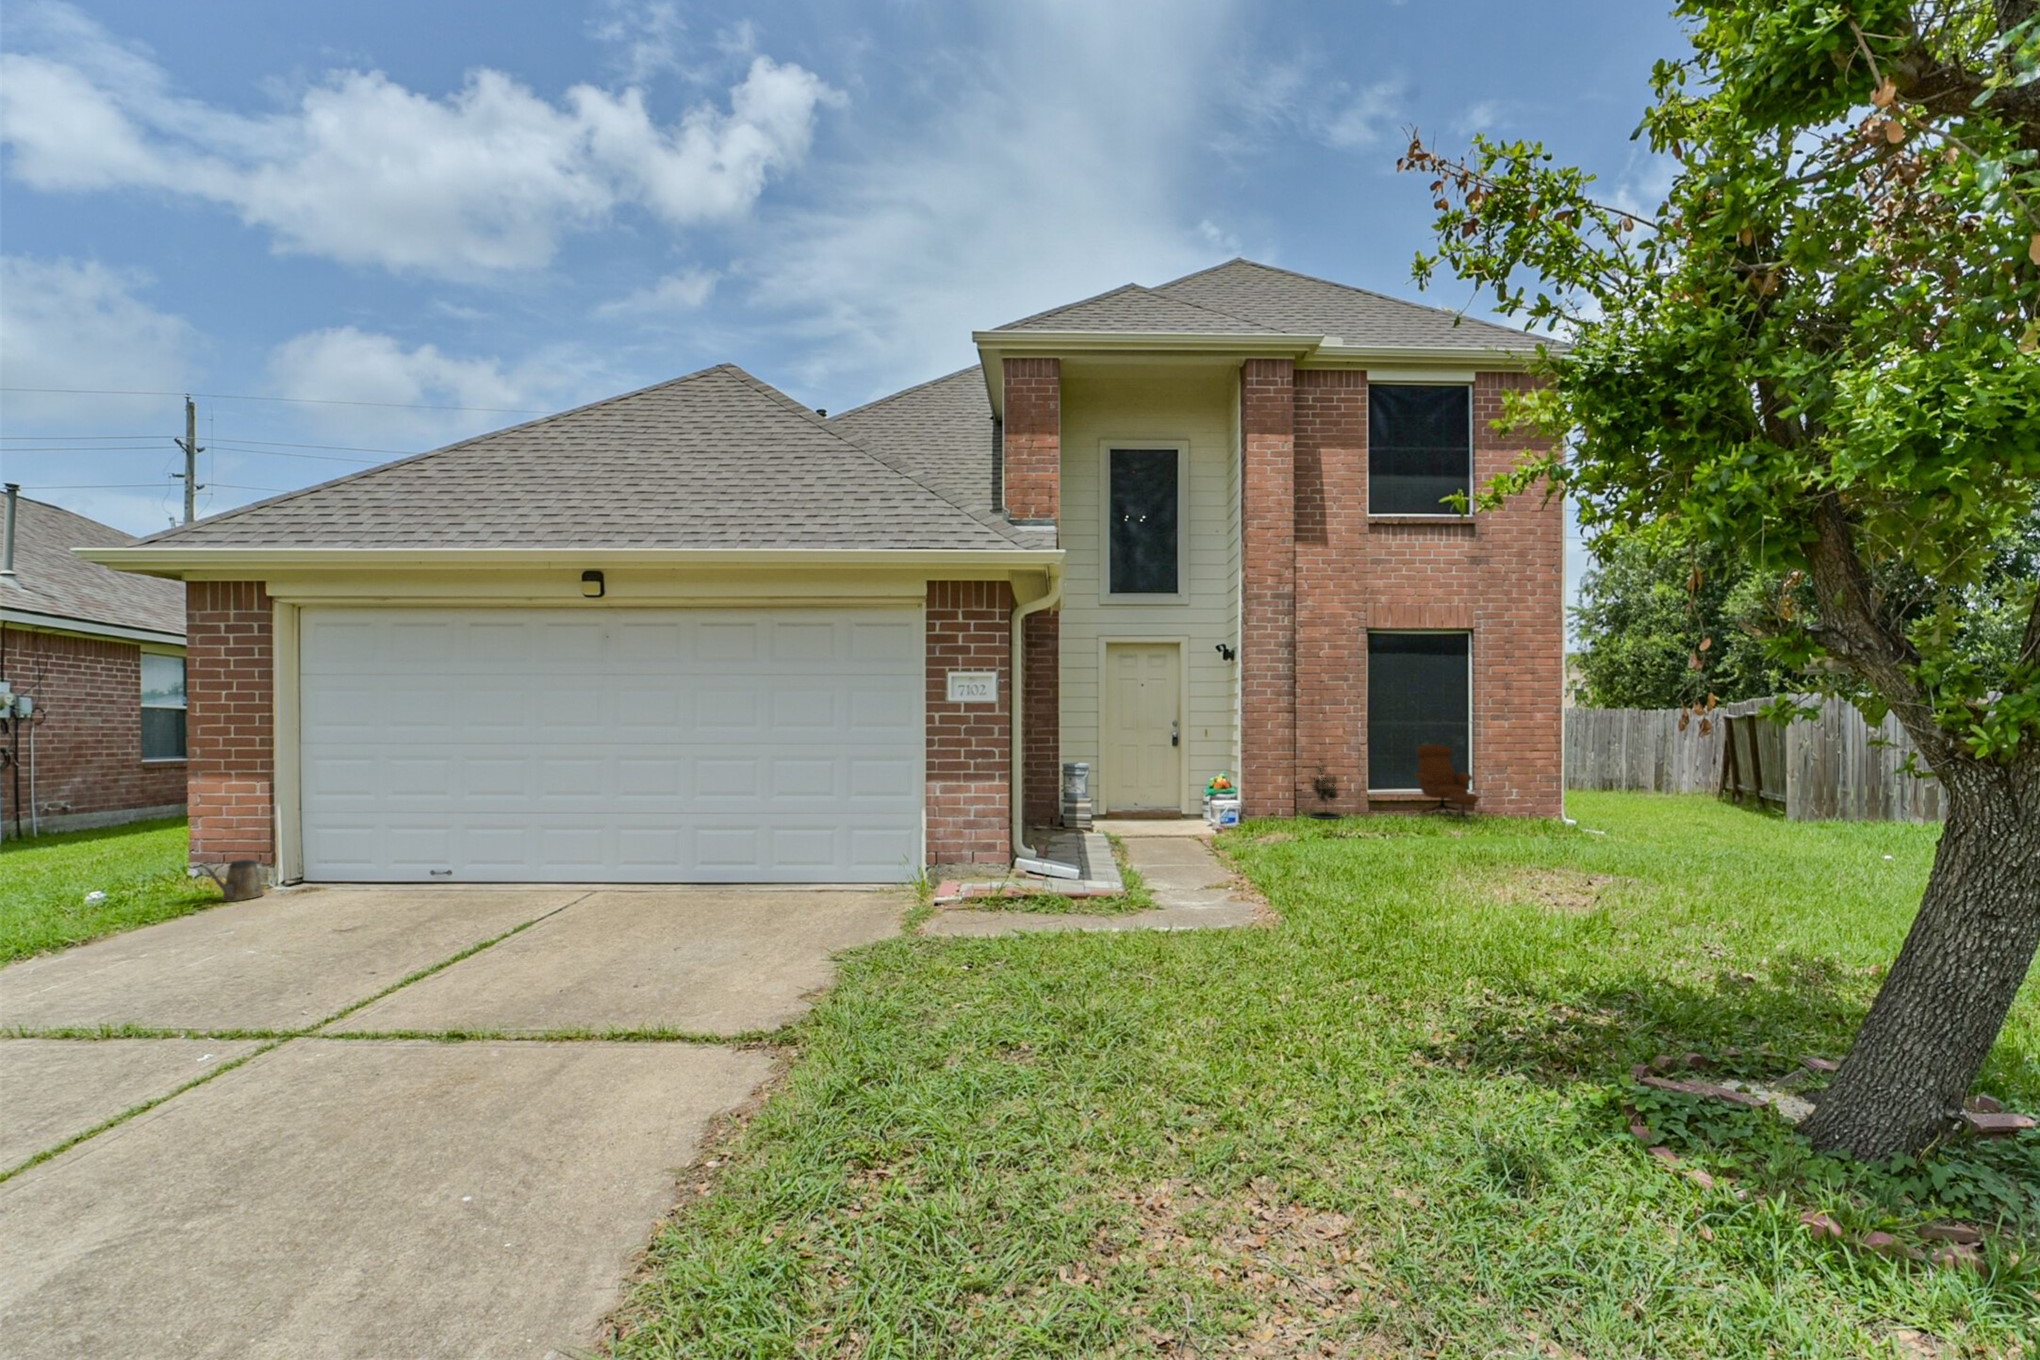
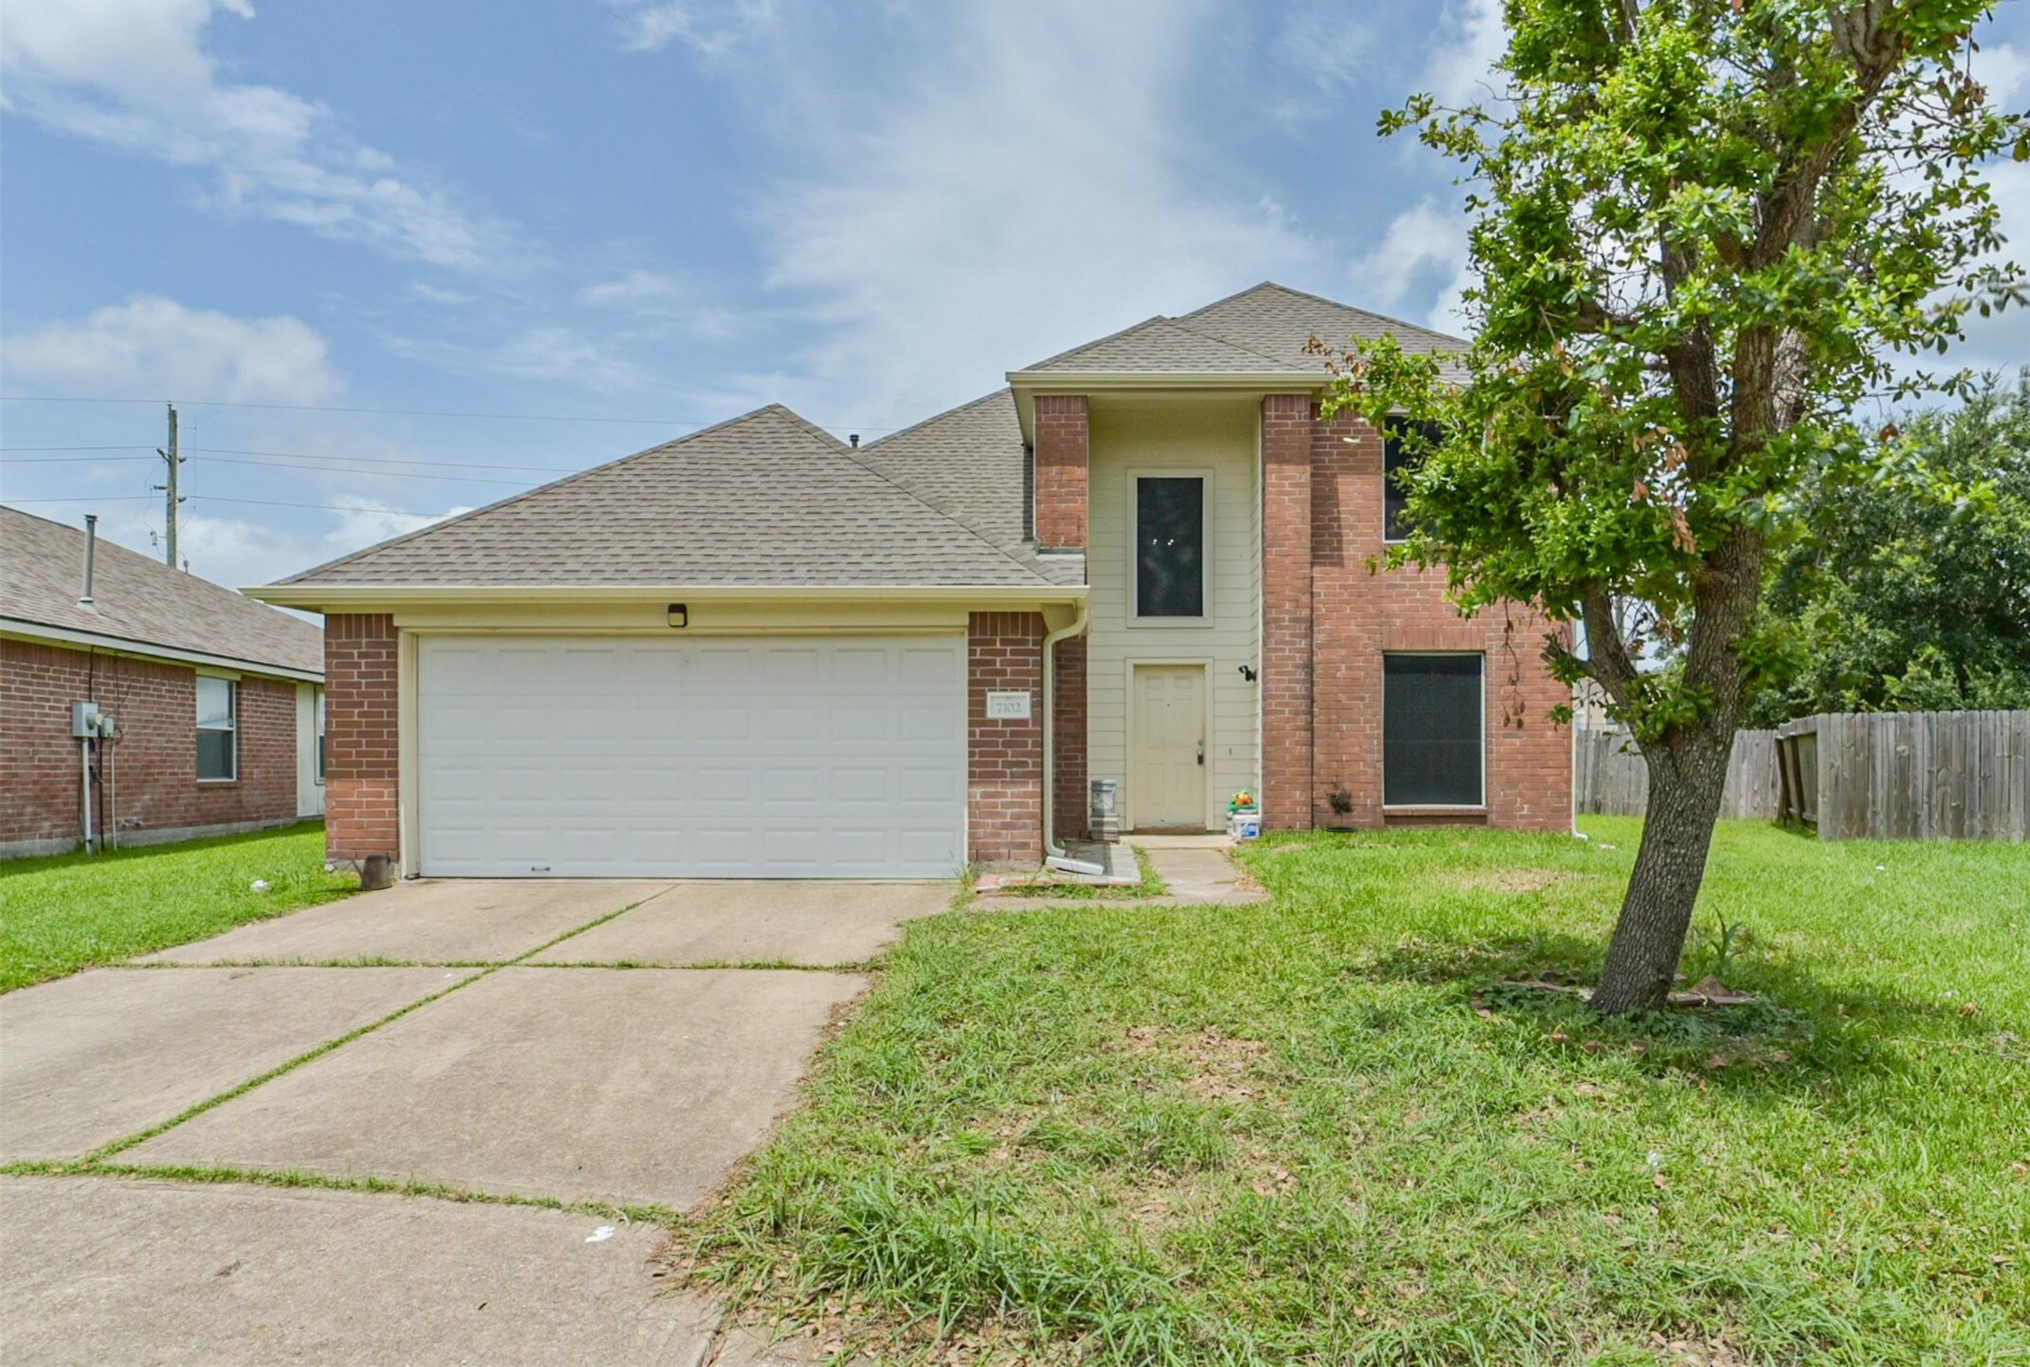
lounge chair: present [1414,745,1478,820] -> none [1426,762,1489,836]

